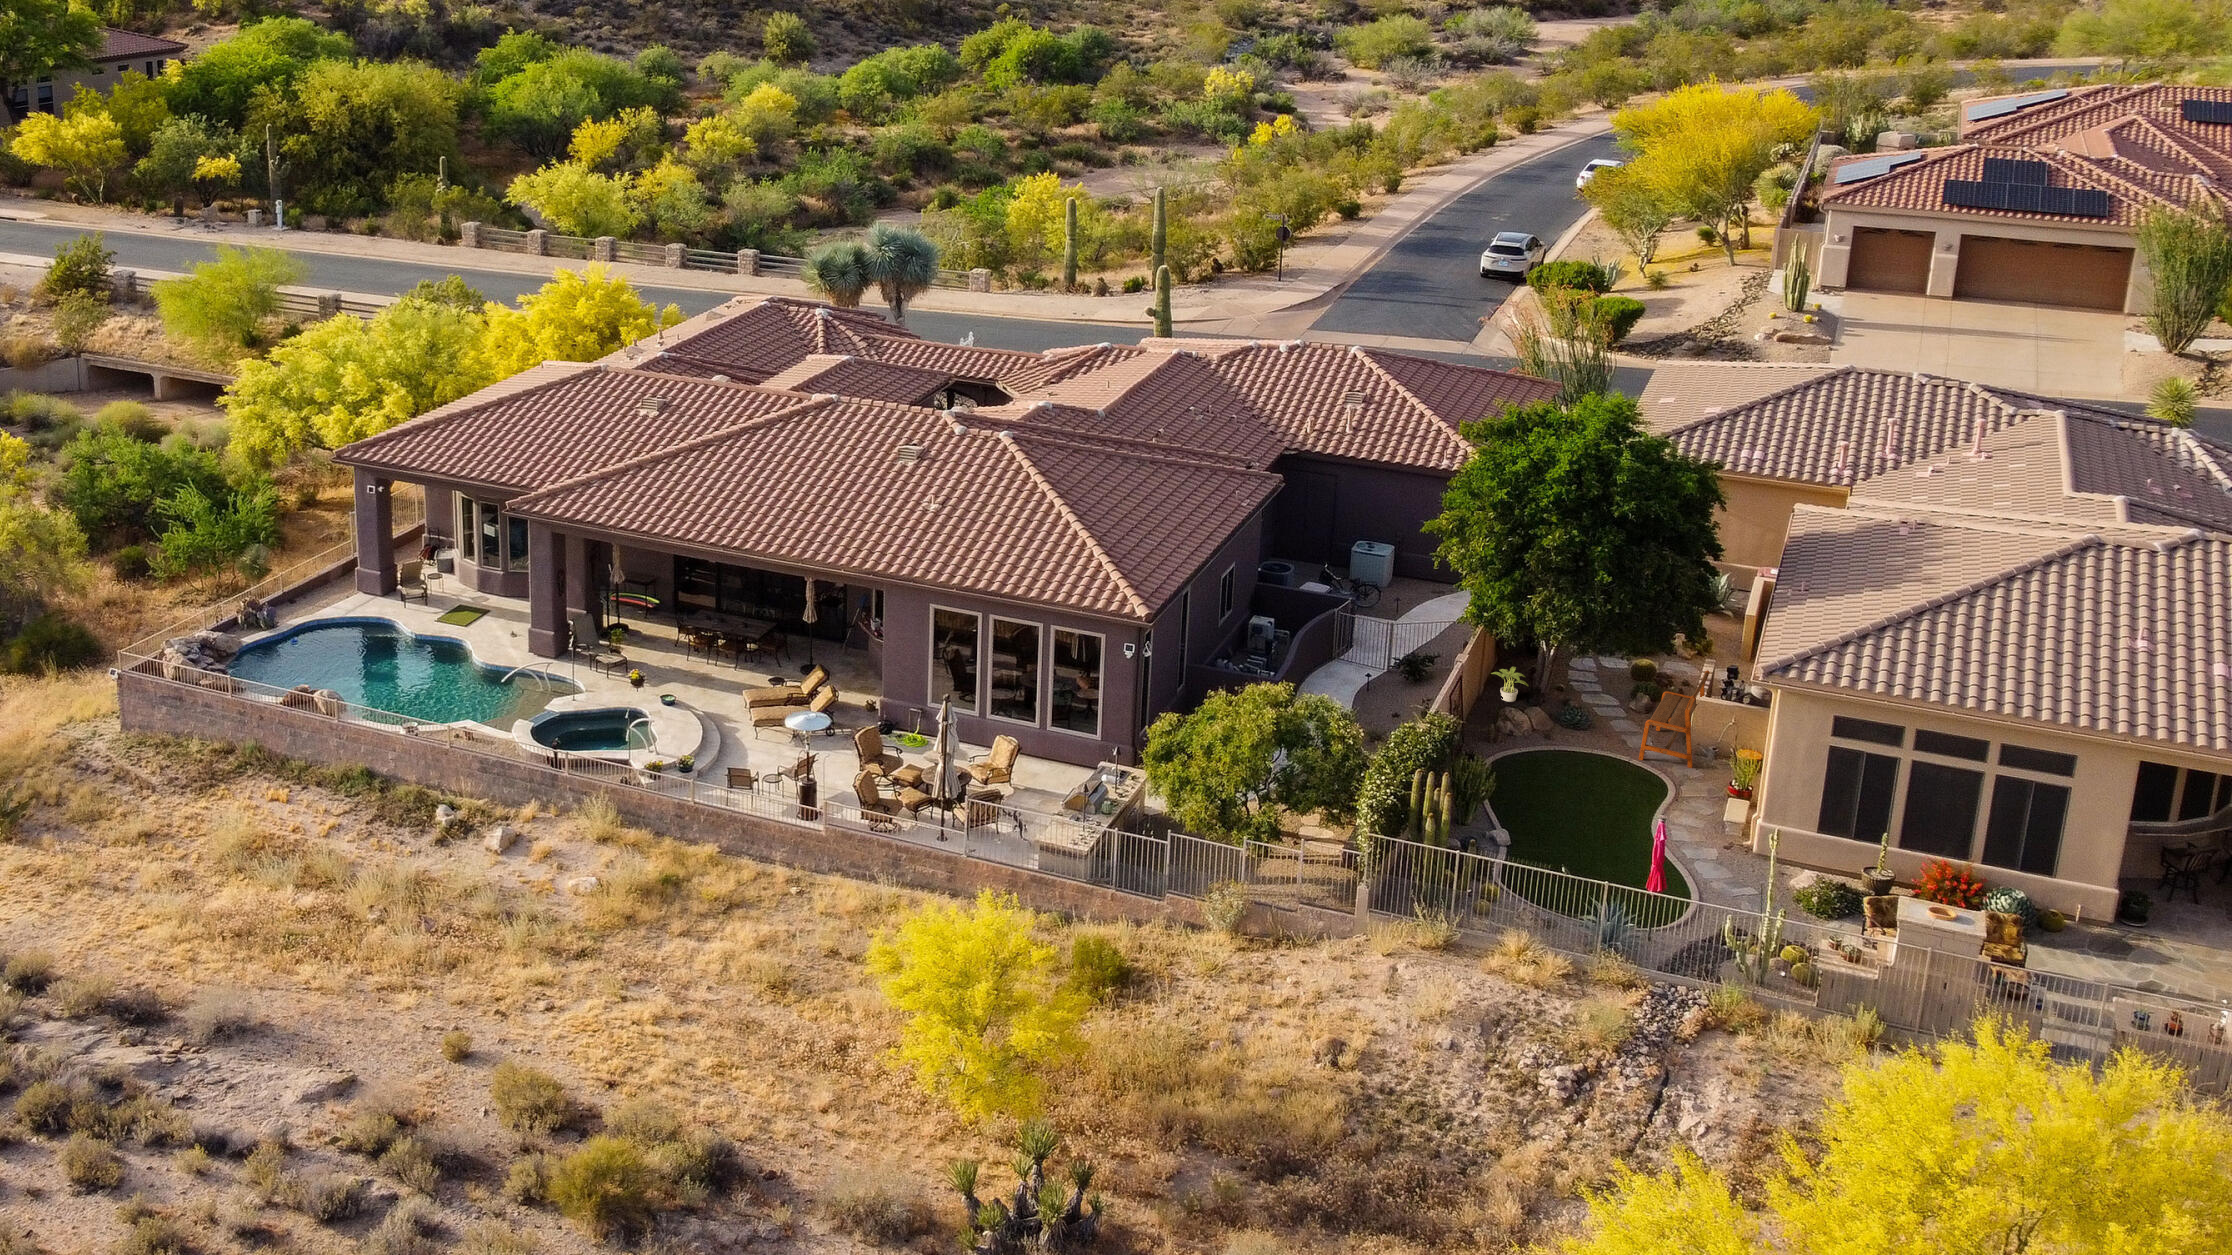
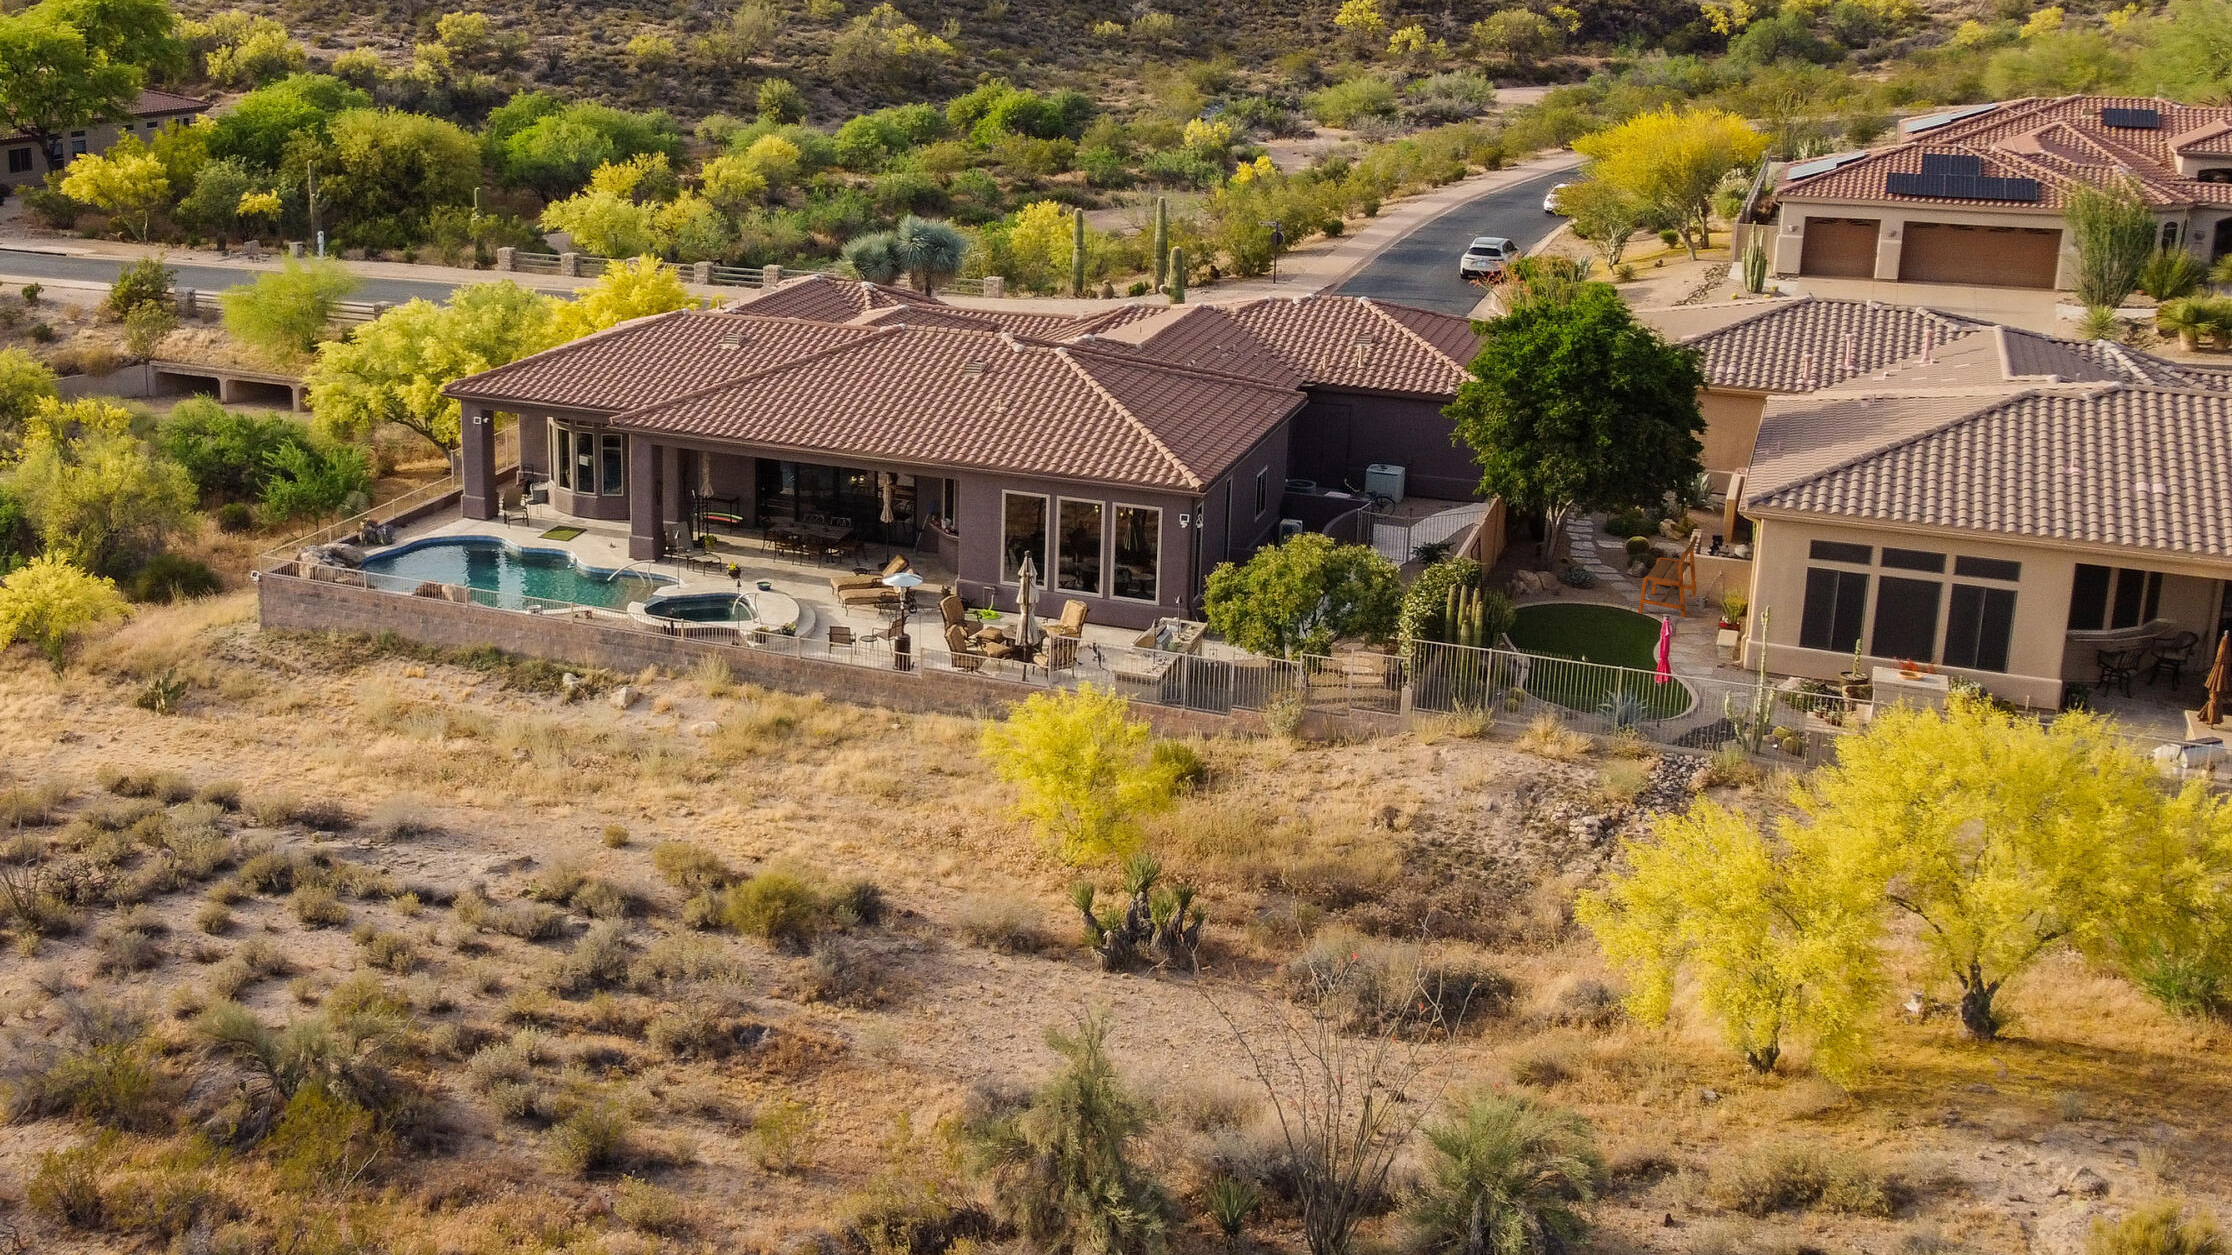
potted plant: present [1492,667,1528,702] -> none [1503,548,1537,578]

